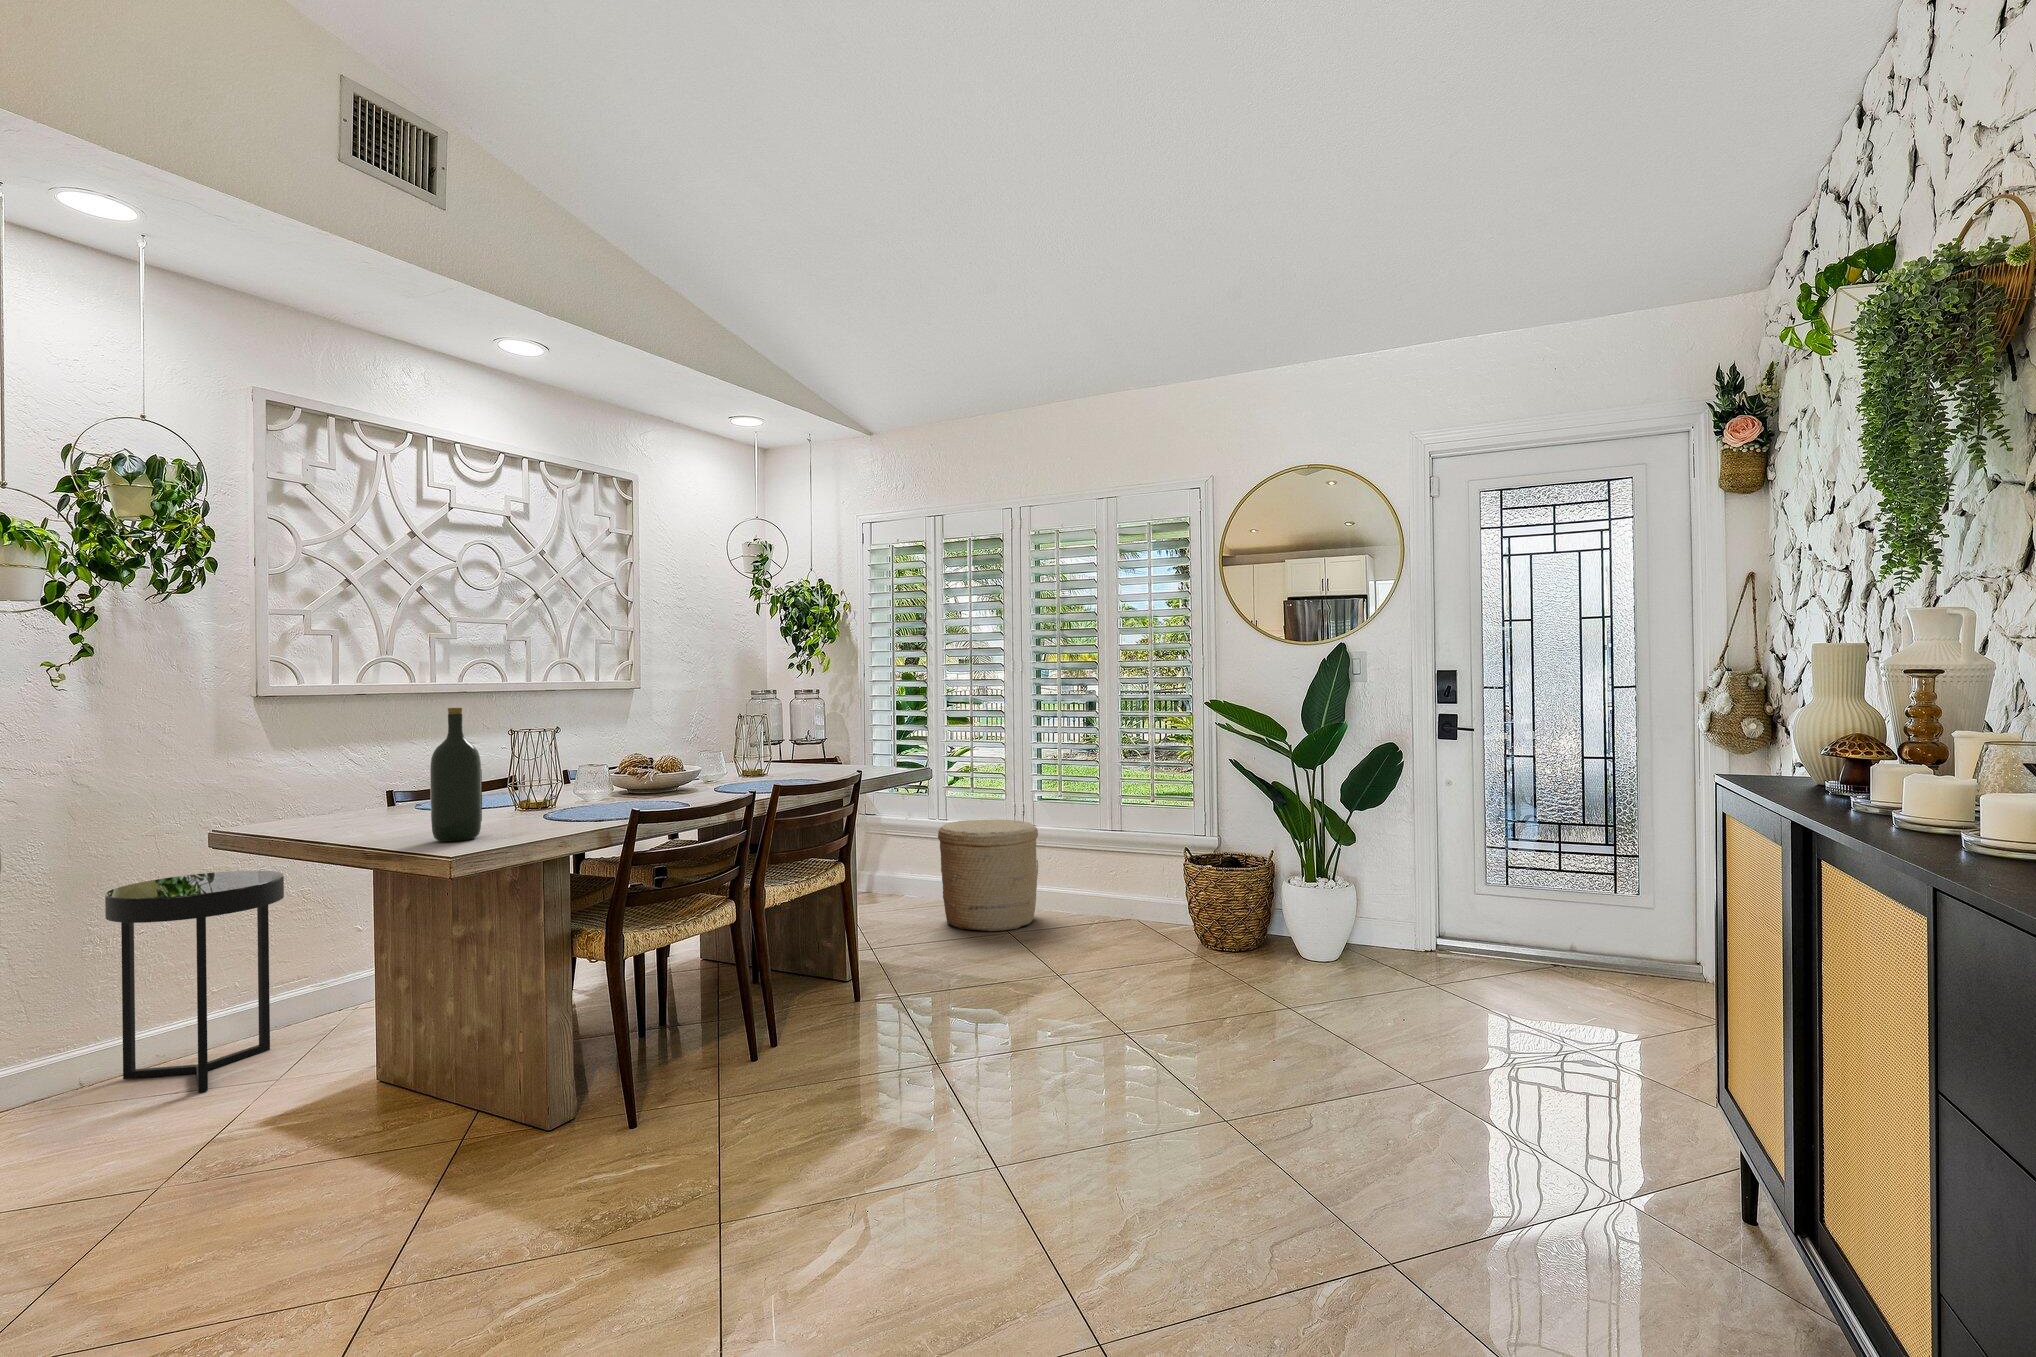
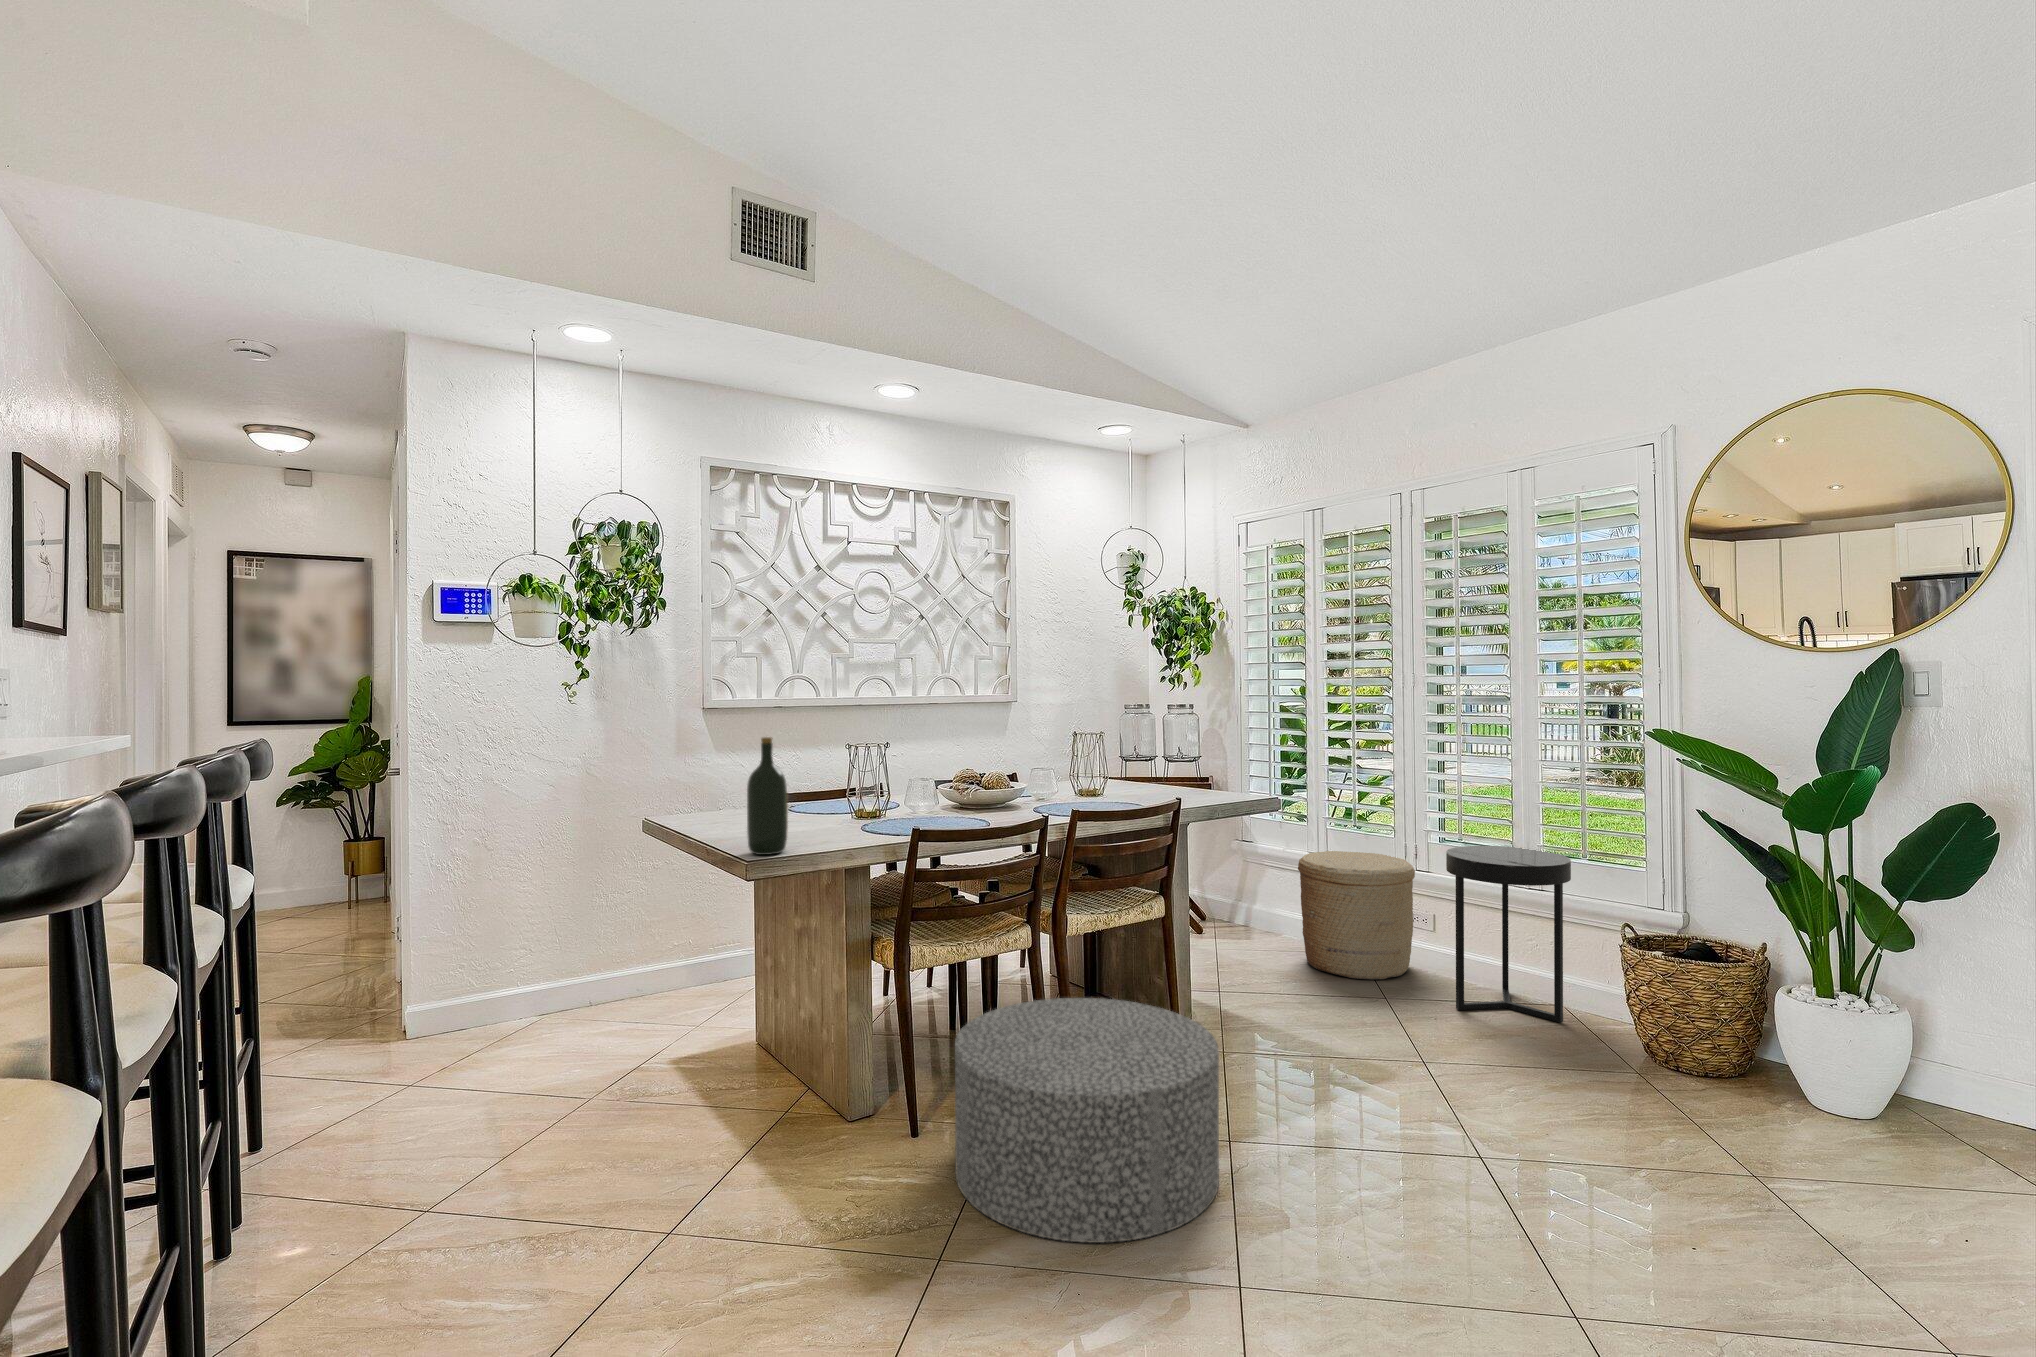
side table: present [105,871,284,1092] -> present [1446,846,1571,1023]
ottoman: none [691,959,955,1183] -> present [955,998,1219,1243]

